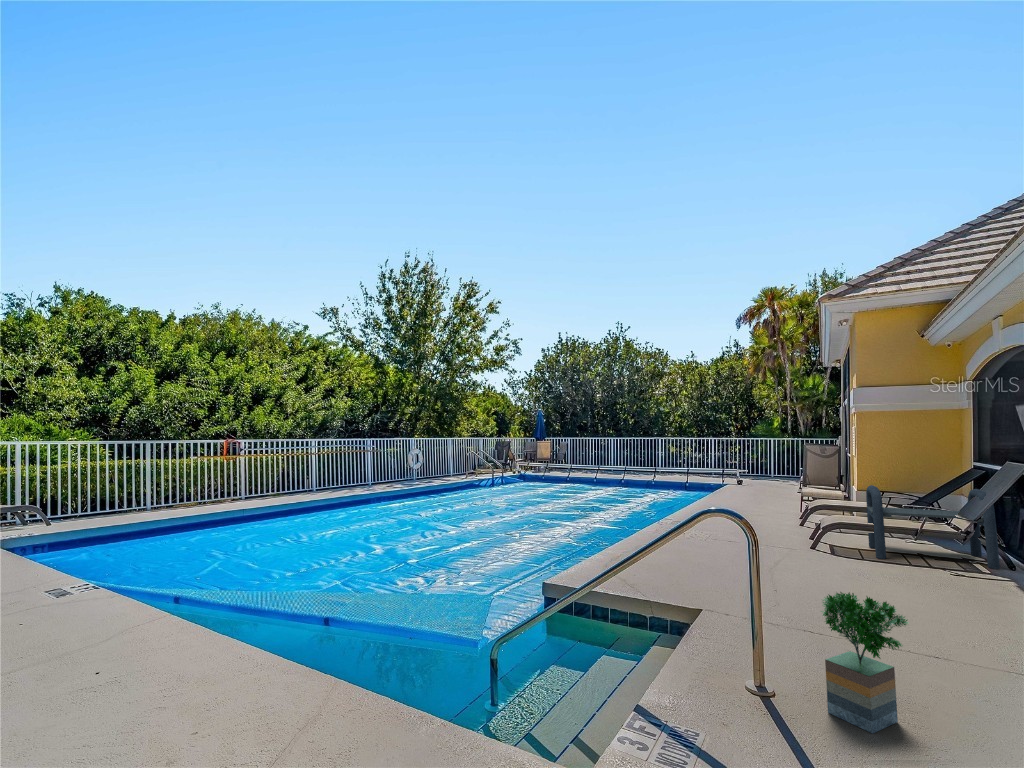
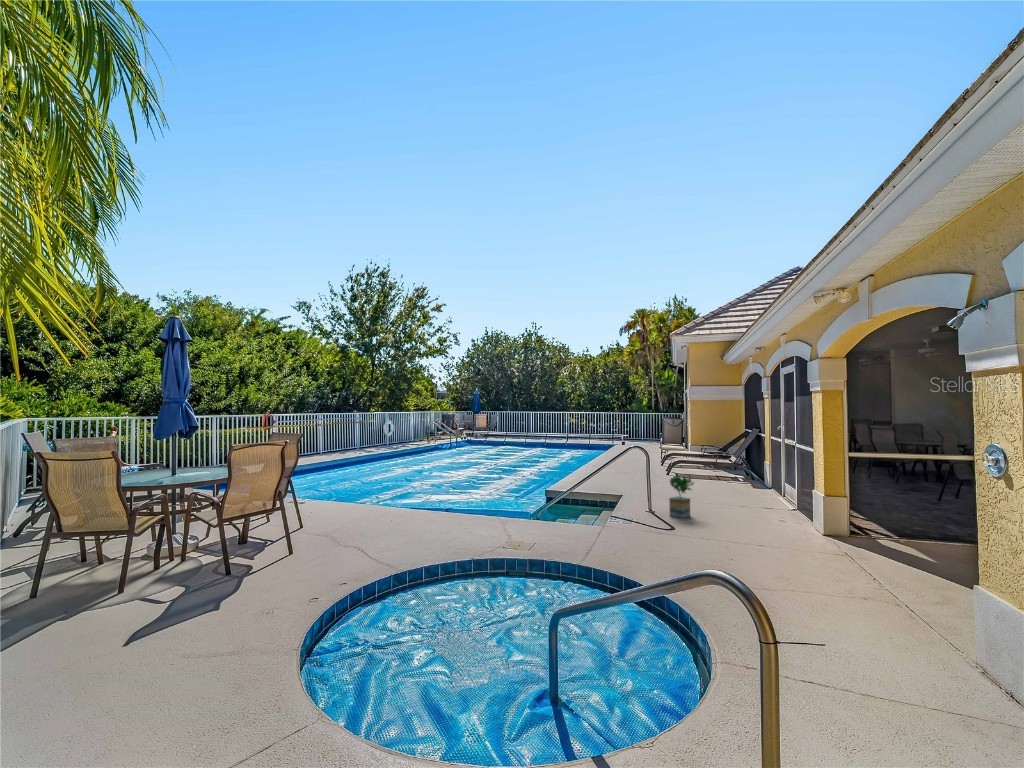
bench: present [866,485,1000,569] -> none [691,442,744,480]

